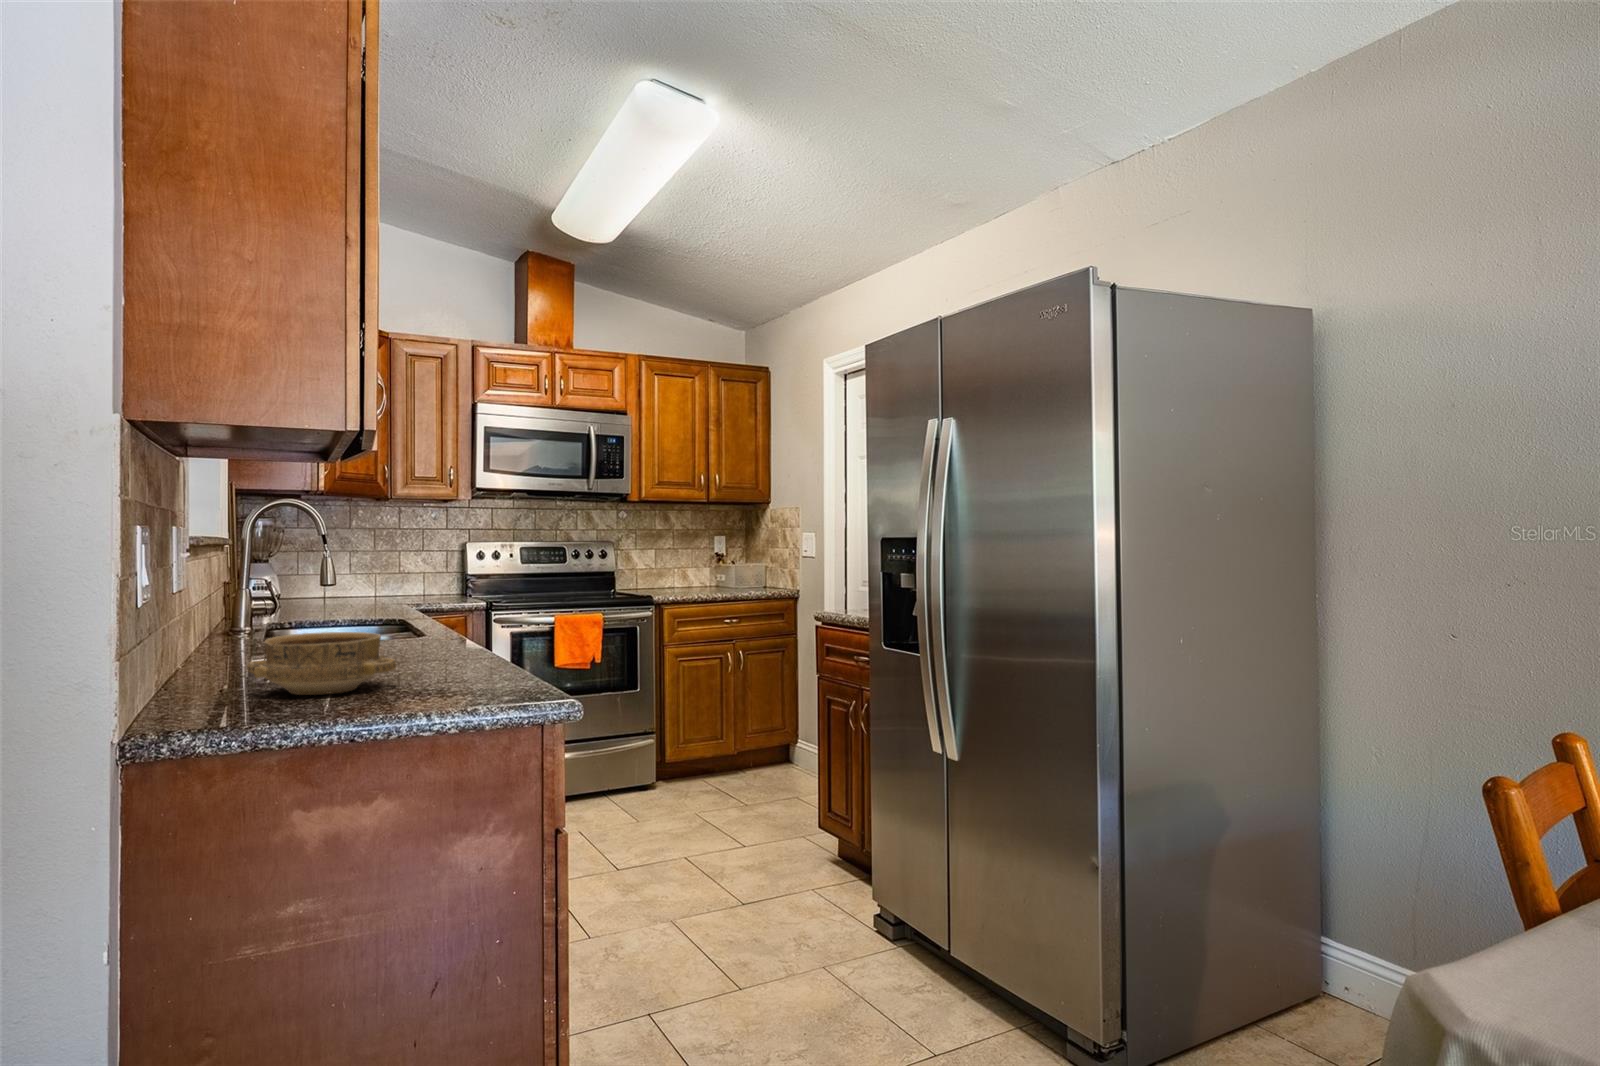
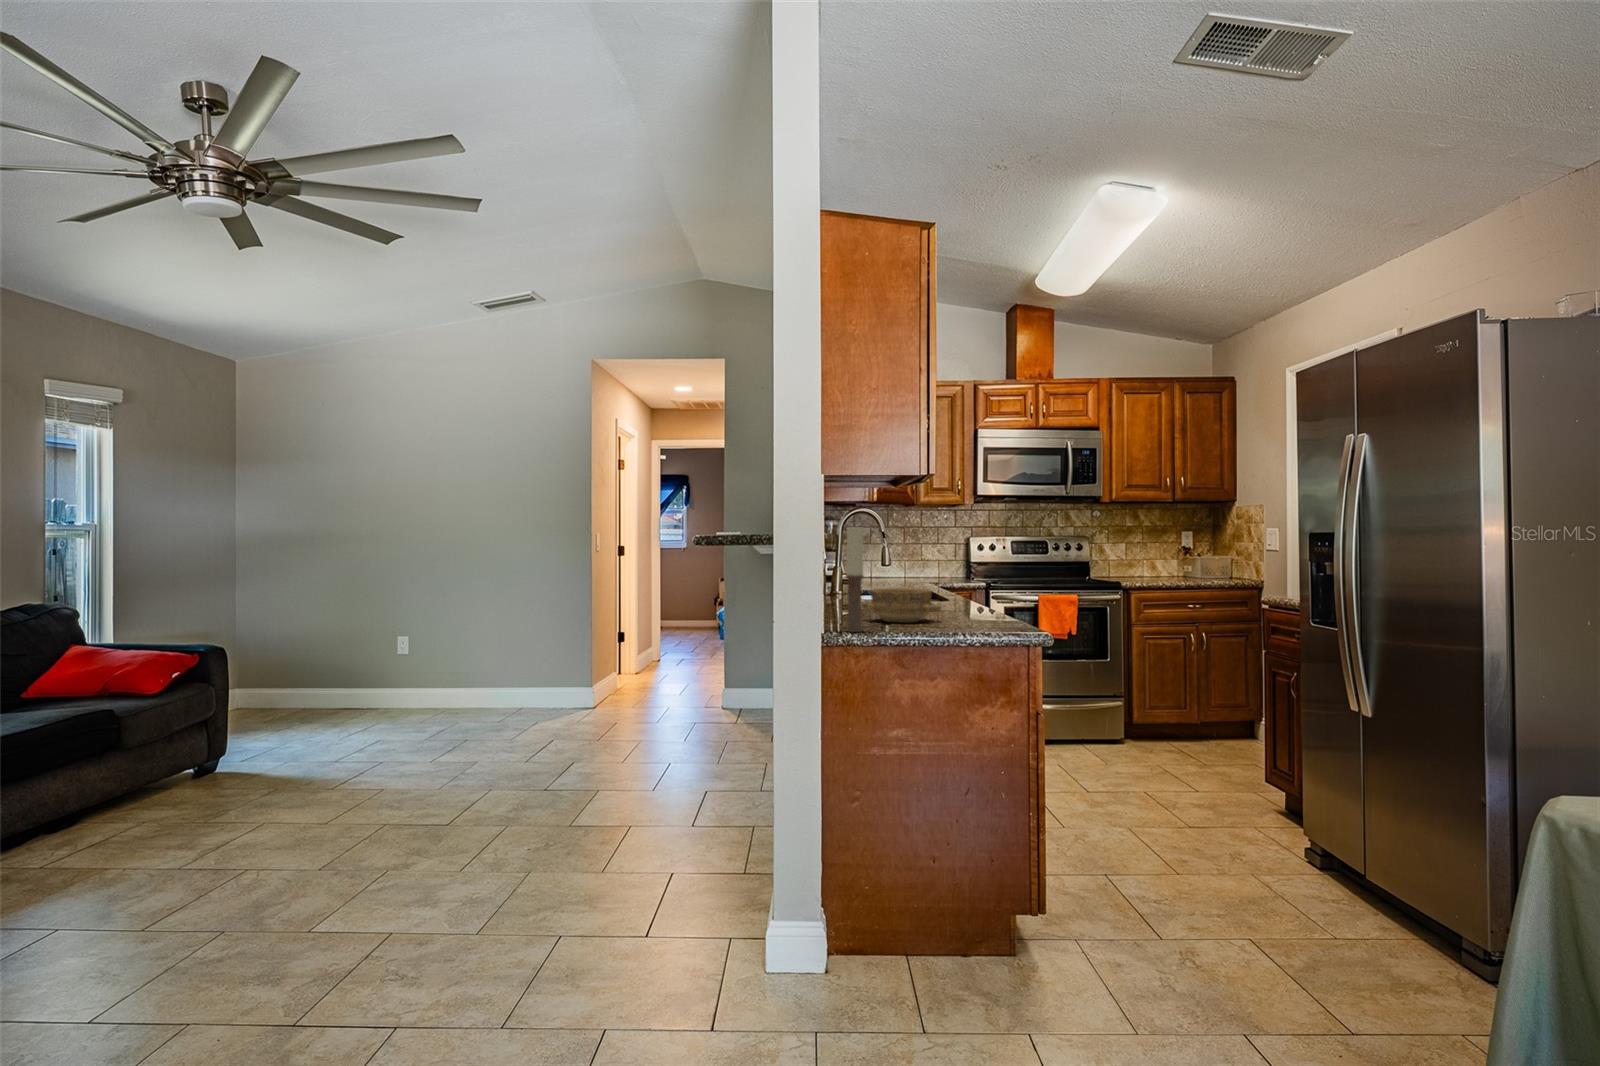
candle: none [187,527,230,732] -> present [846,526,864,632]

